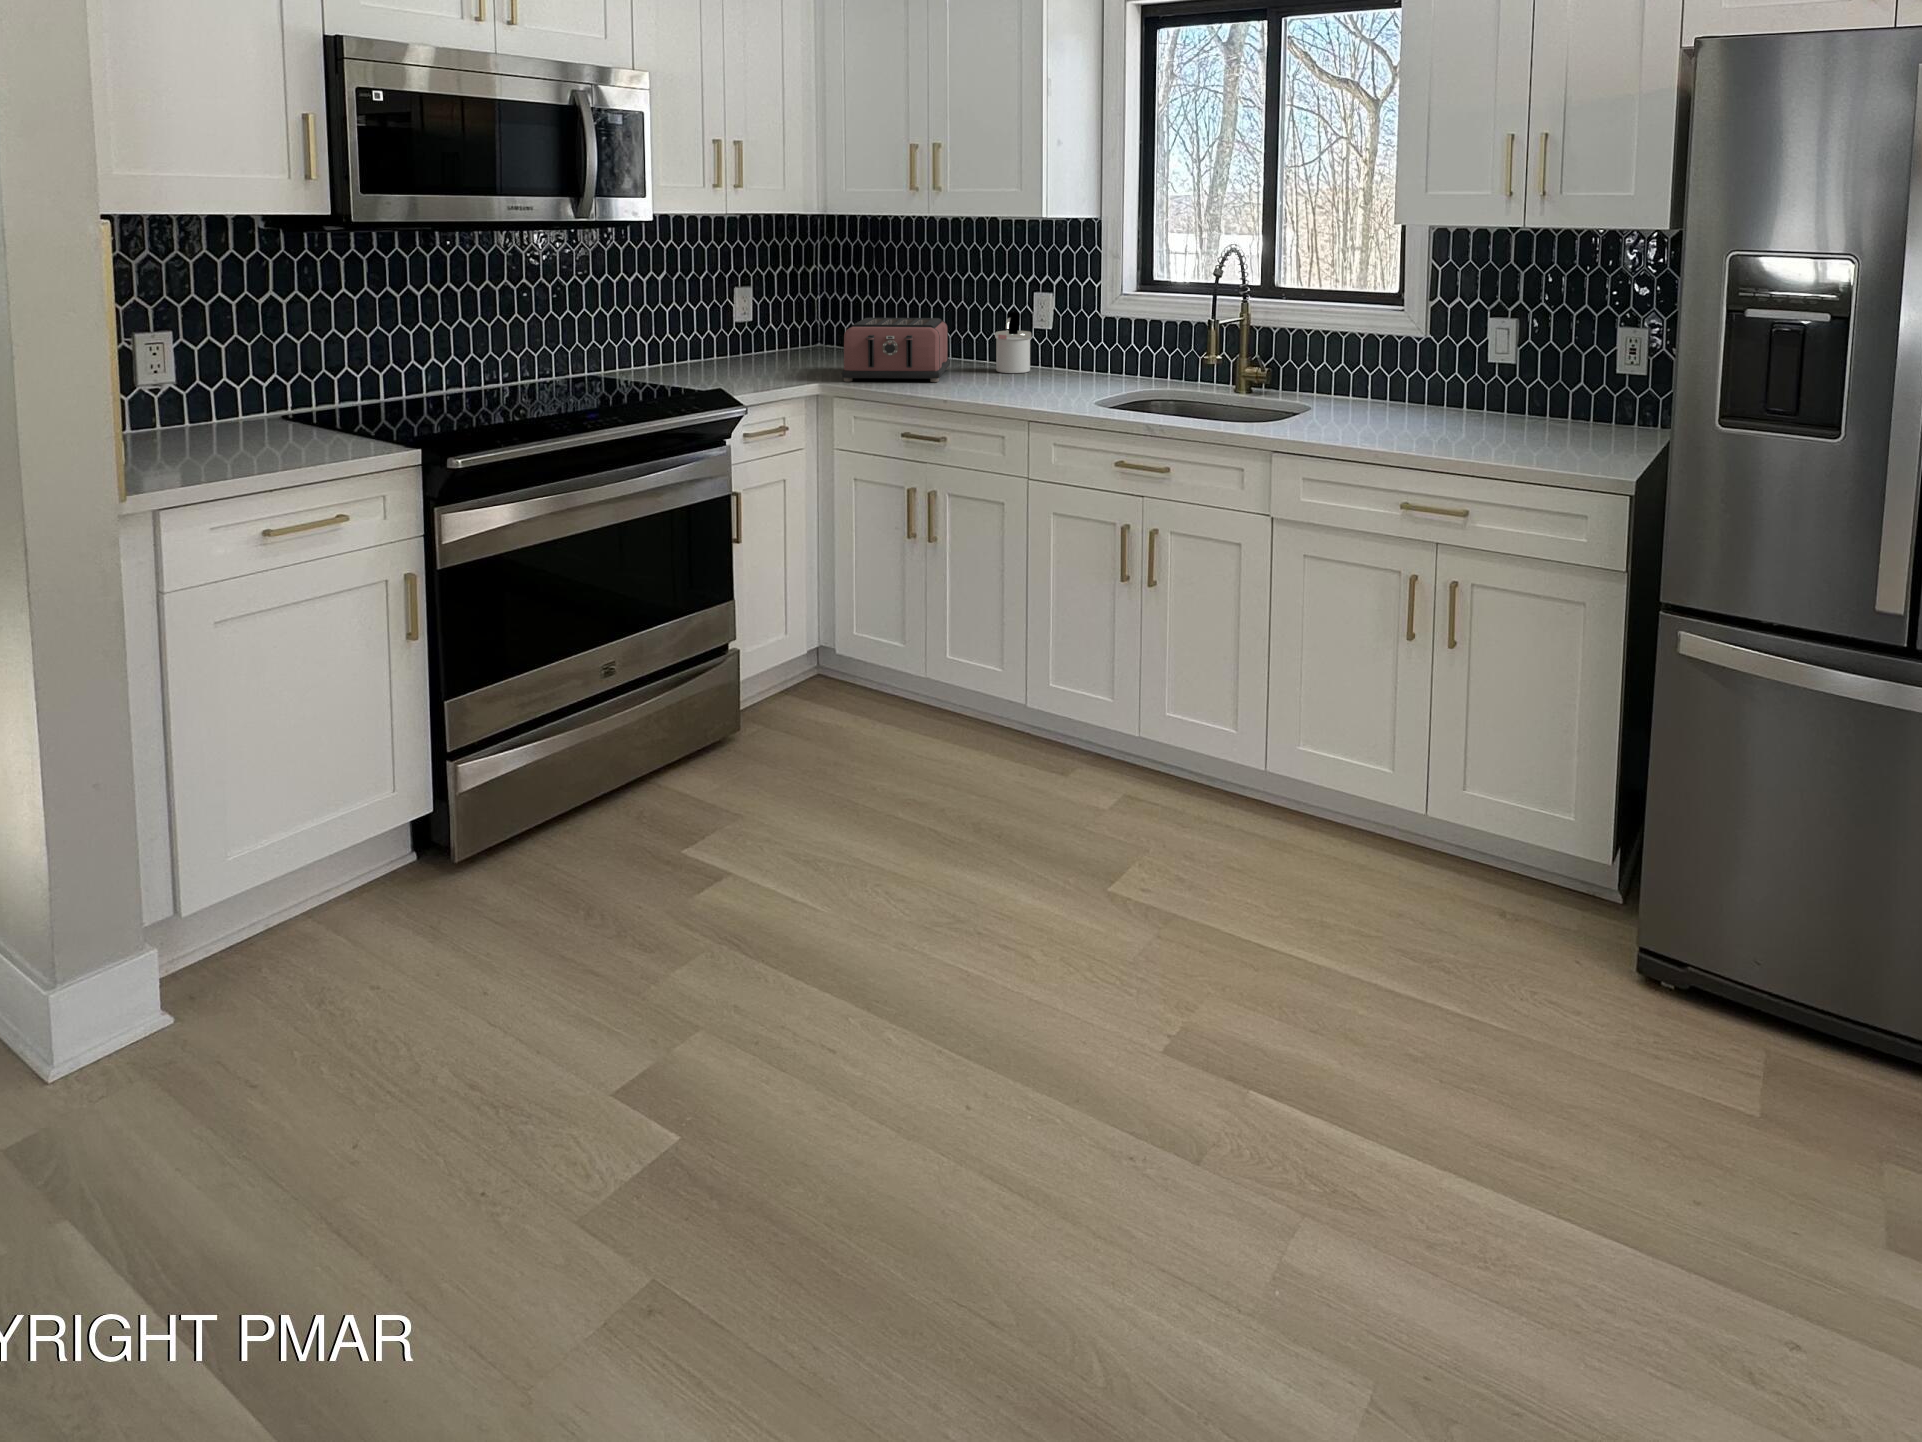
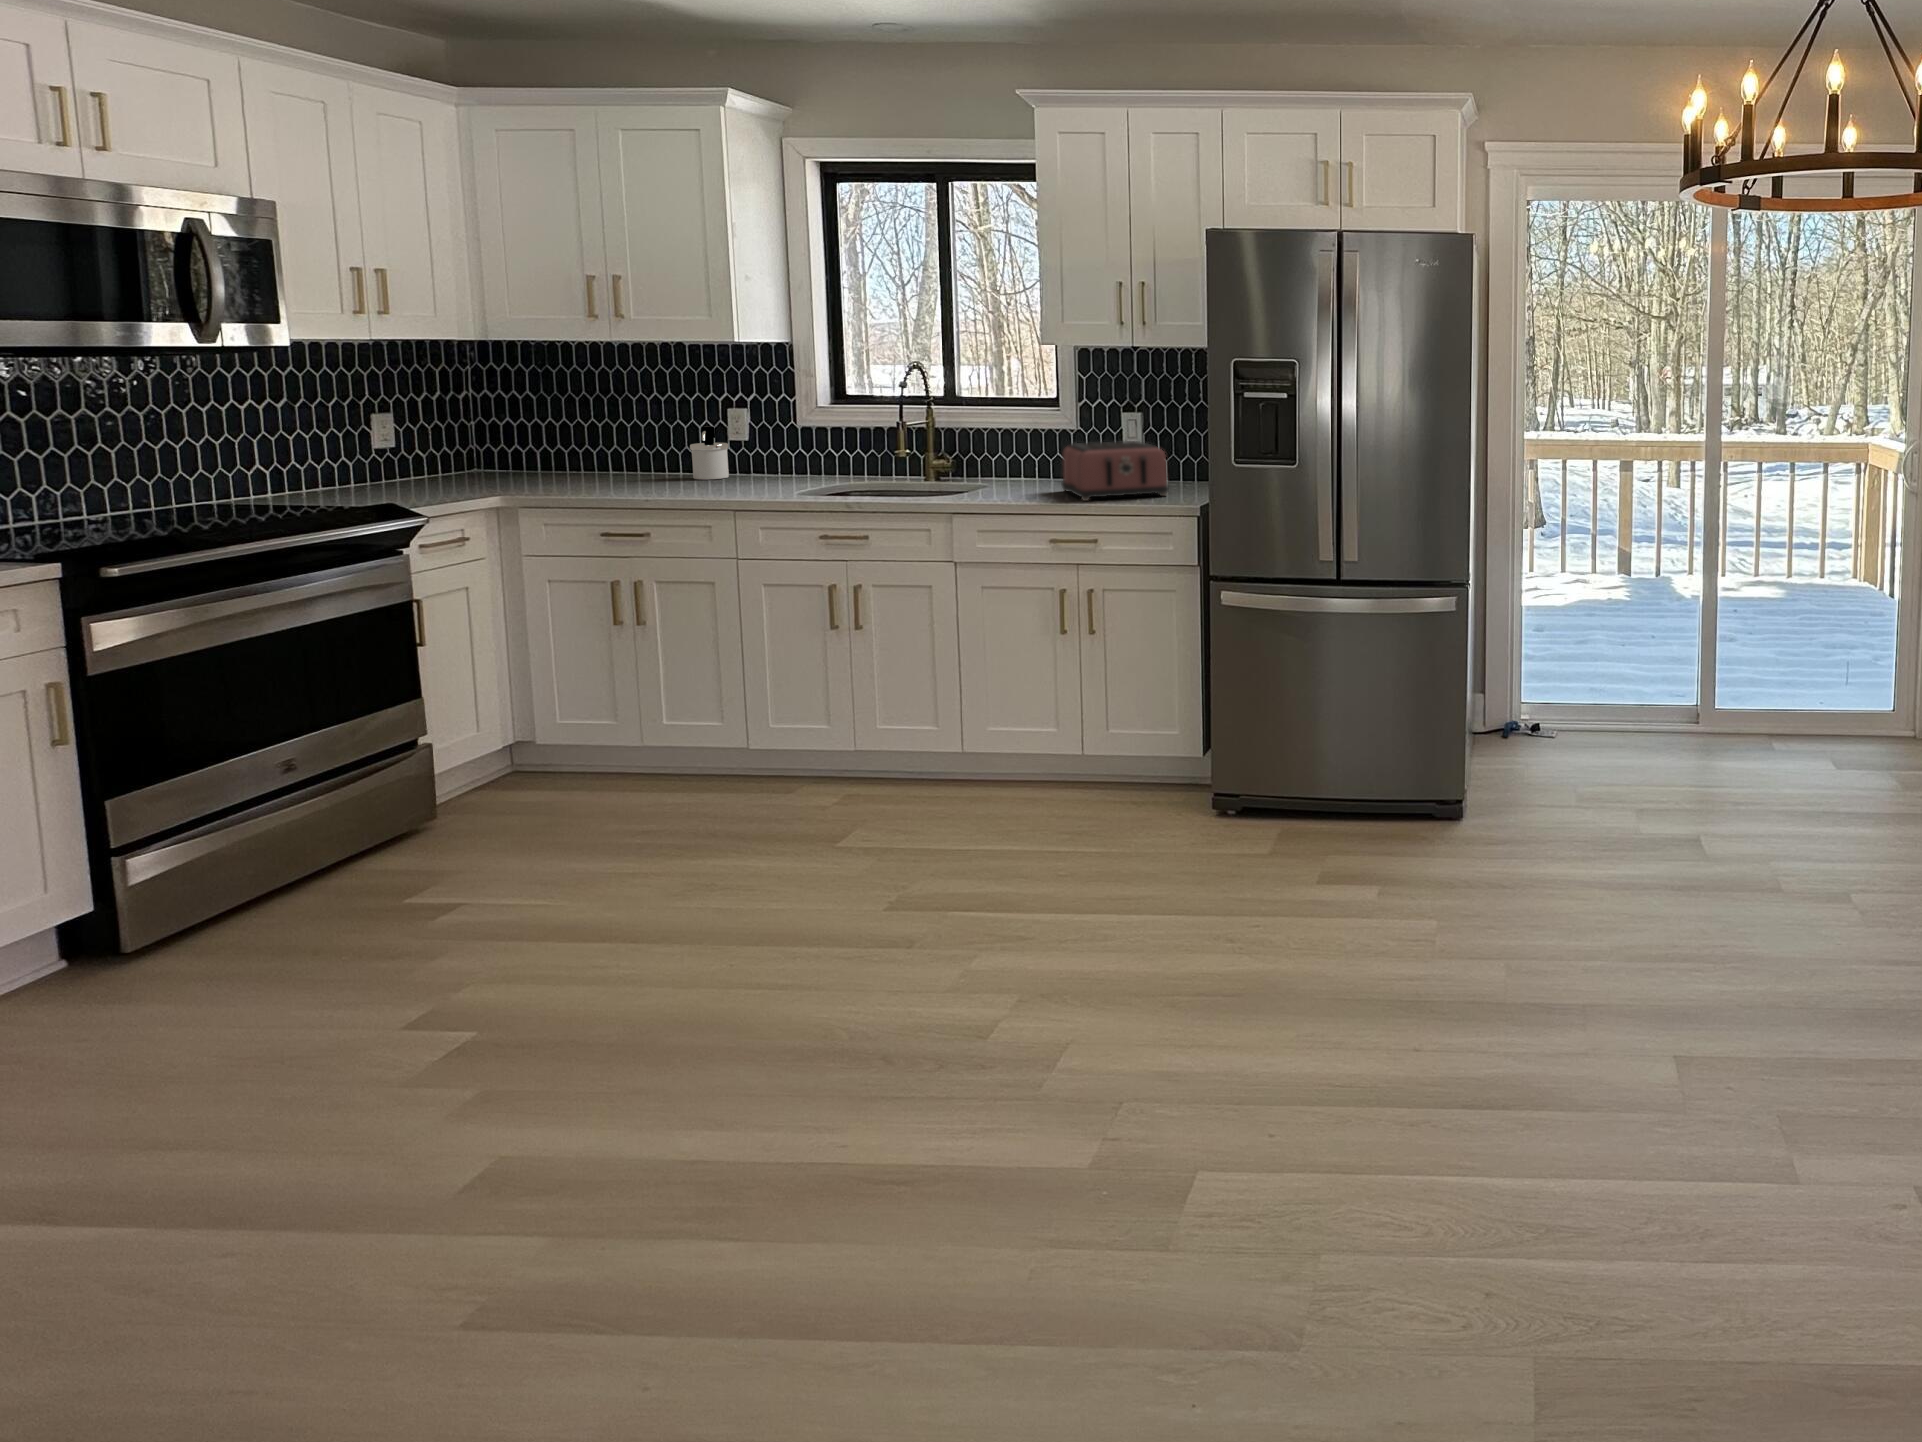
toaster: present [842,318,950,382] -> present [1062,441,1169,501]

